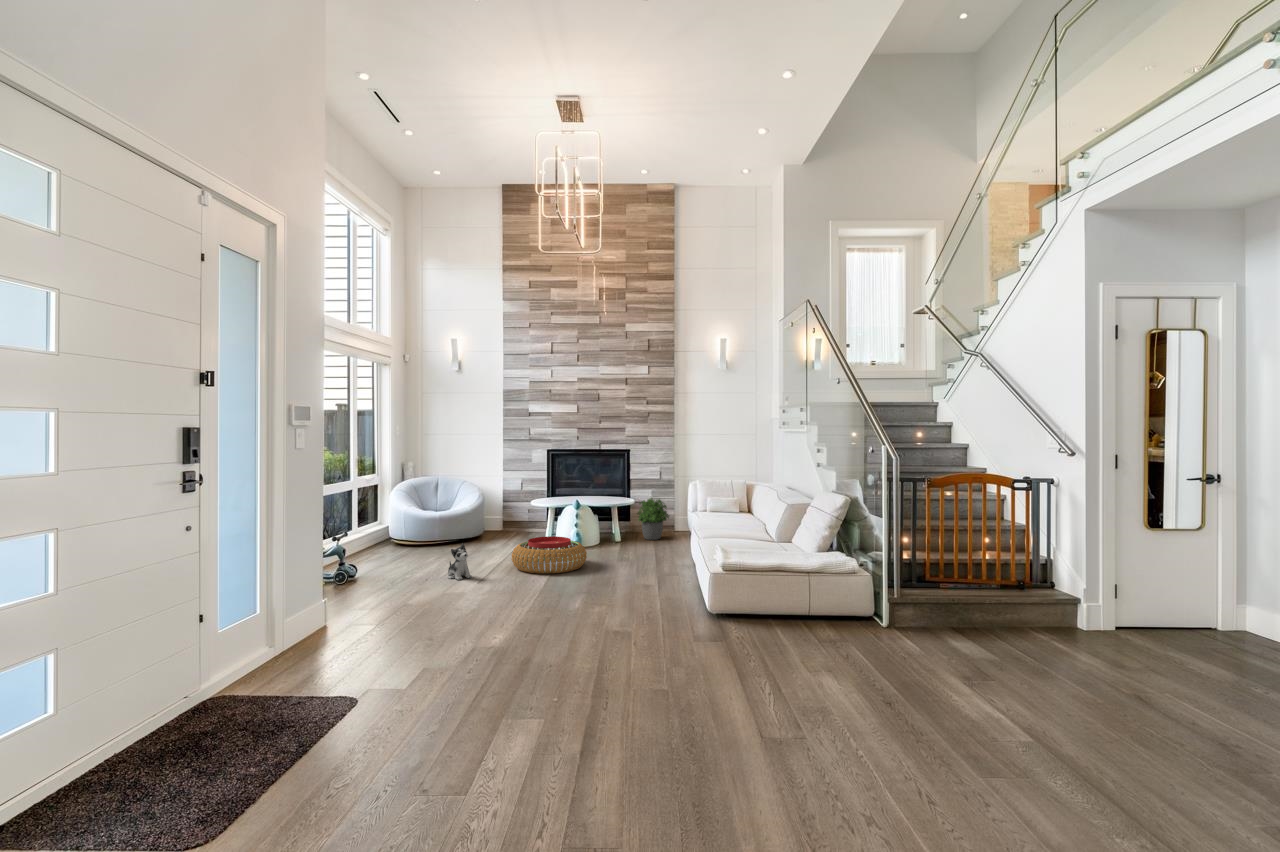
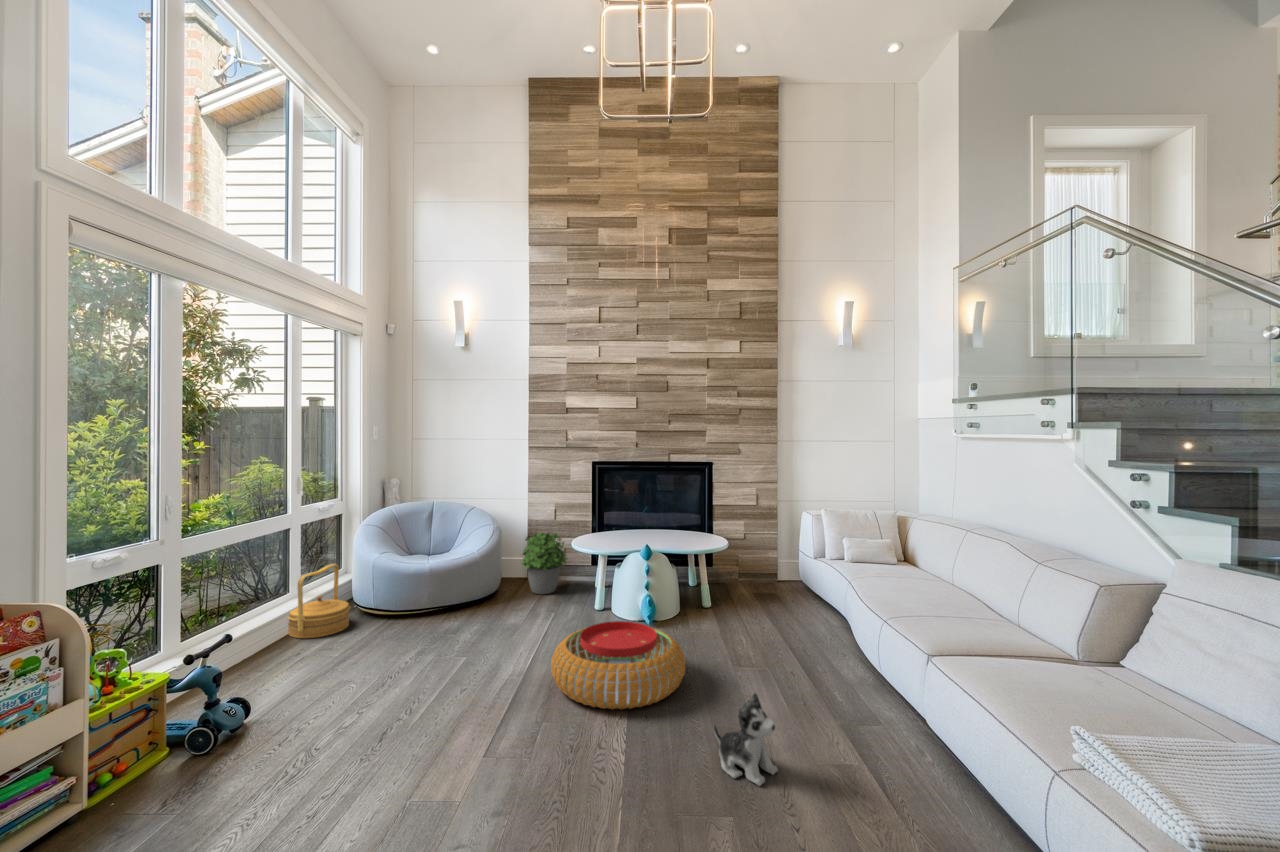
potted plant: present [637,498,669,540] -> present [521,532,567,594]
woven basket: none [353,512,390,554] -> present [288,564,350,638]
plush toy: present [447,543,472,580] -> present [714,693,778,786]

